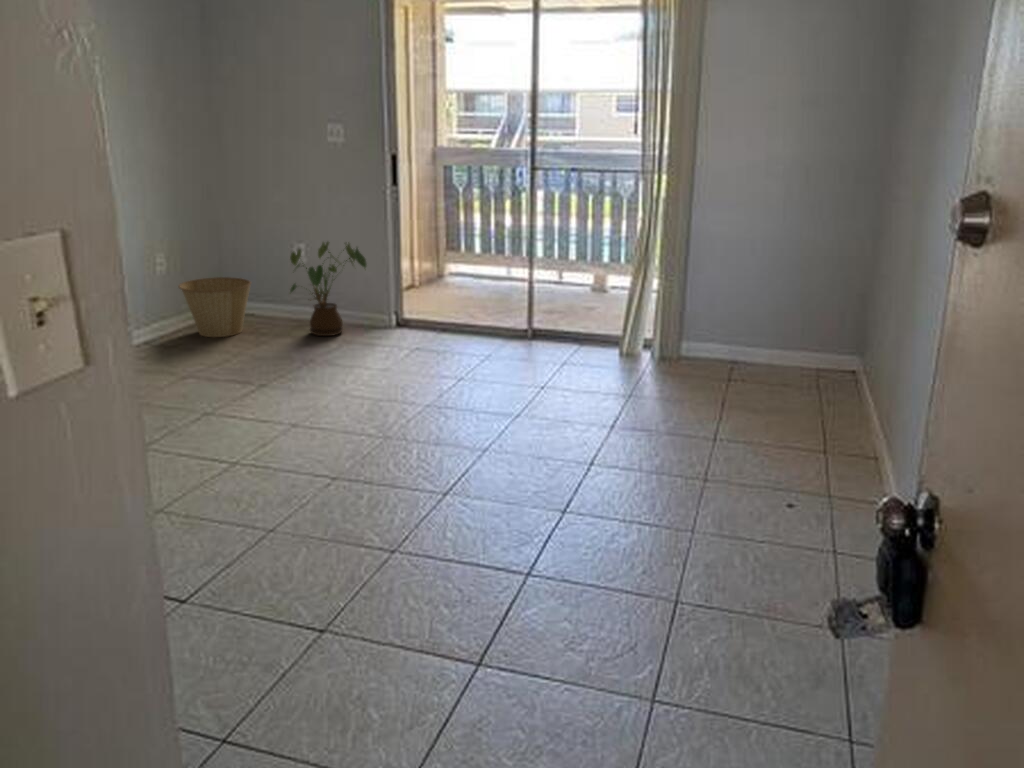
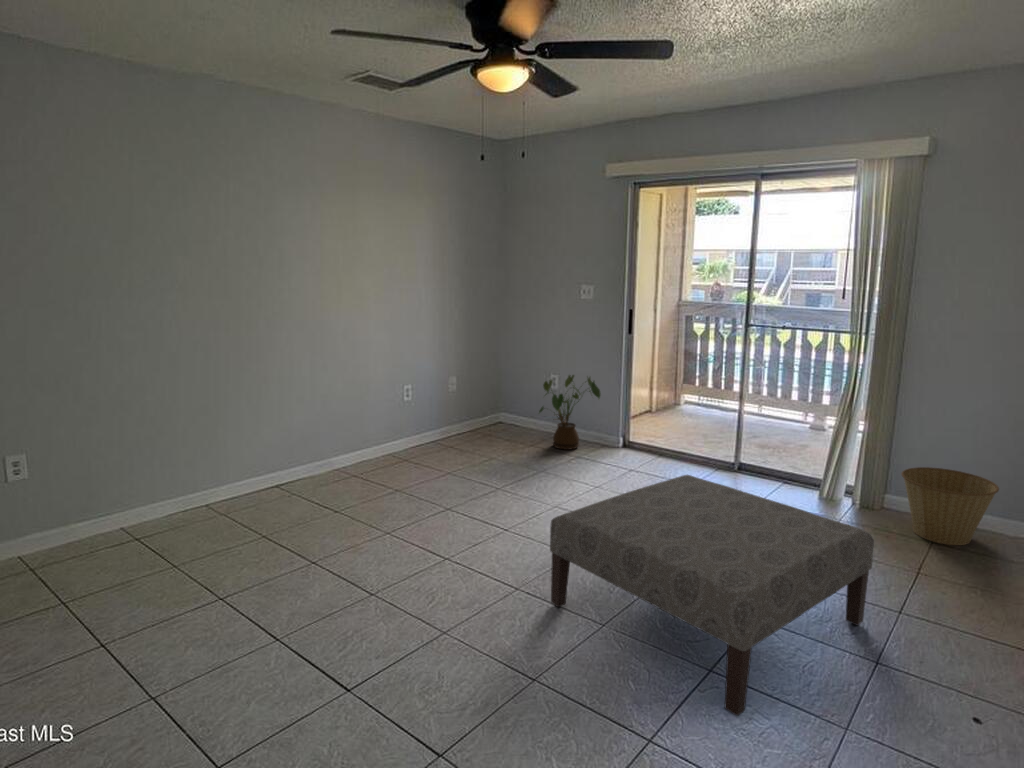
basket: present [178,277,251,337] -> present [902,467,999,545]
ottoman: none [383,334,701,546] -> present [550,475,874,716]

